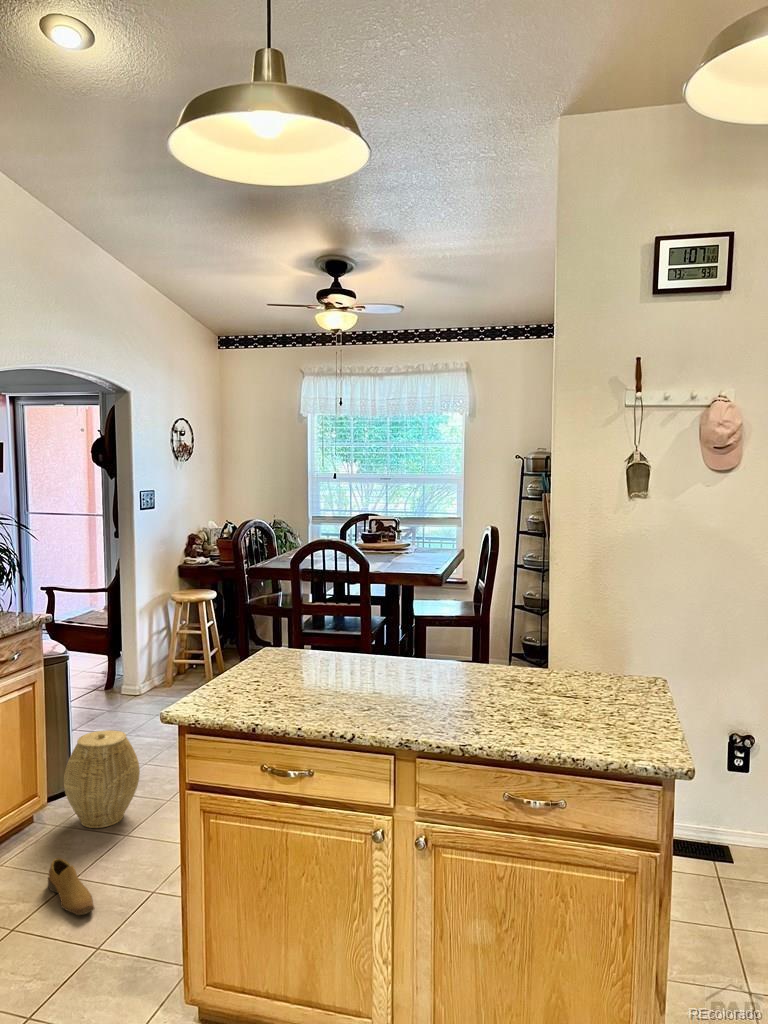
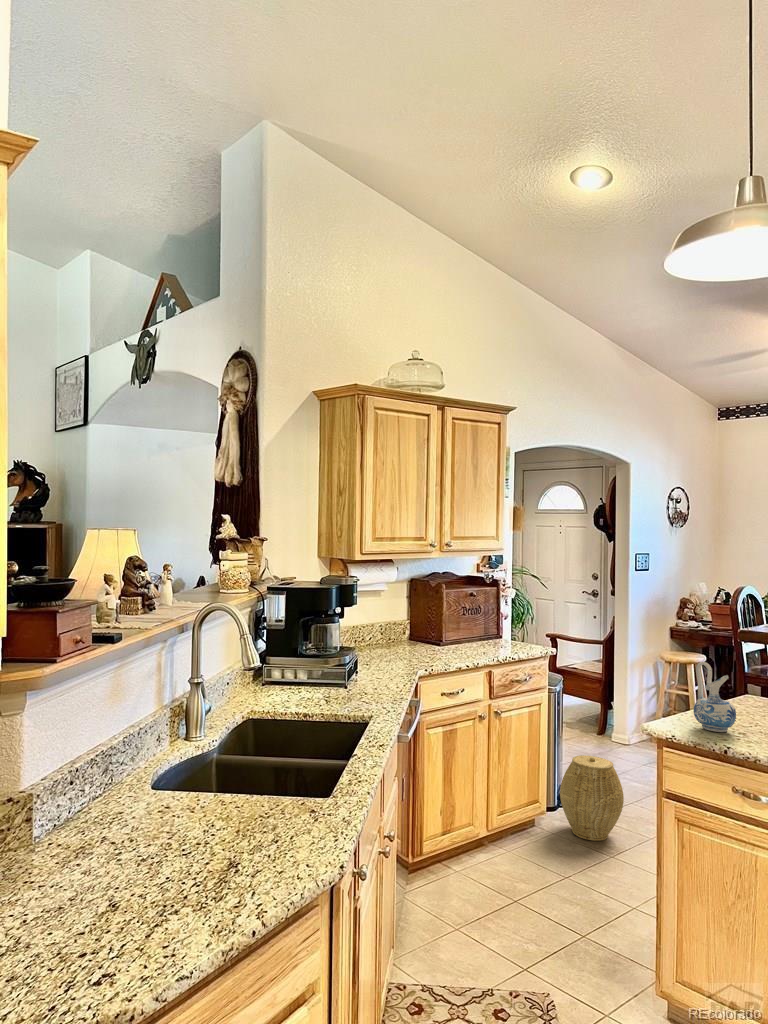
ceramic pitcher: none [220,624,265,701] -> present [694,662,736,732]
shoe: present [48,858,94,915] -> none [545,848,581,898]

